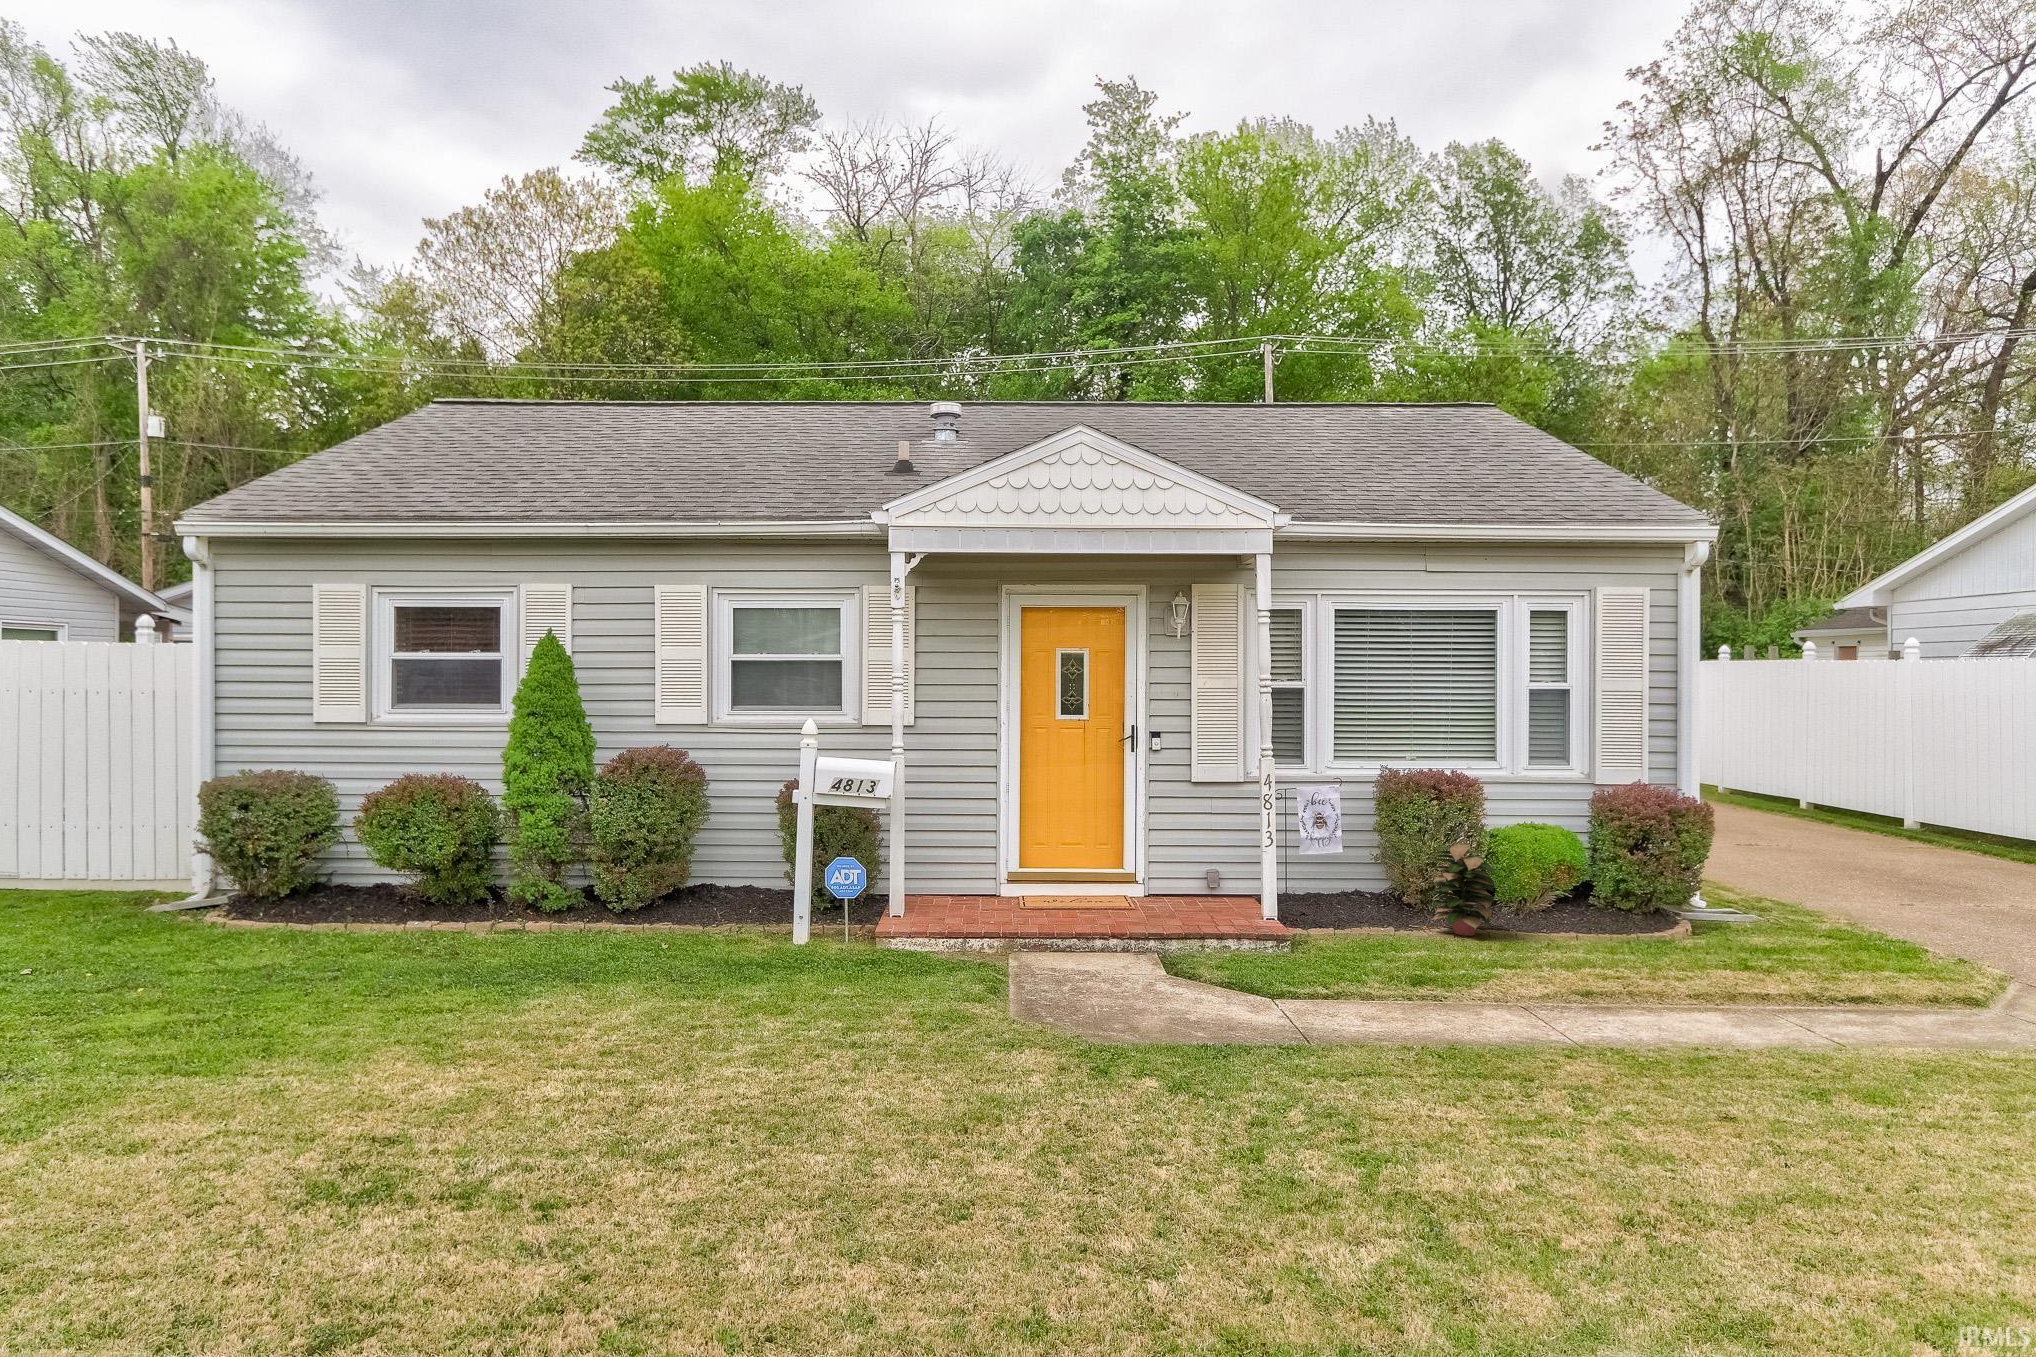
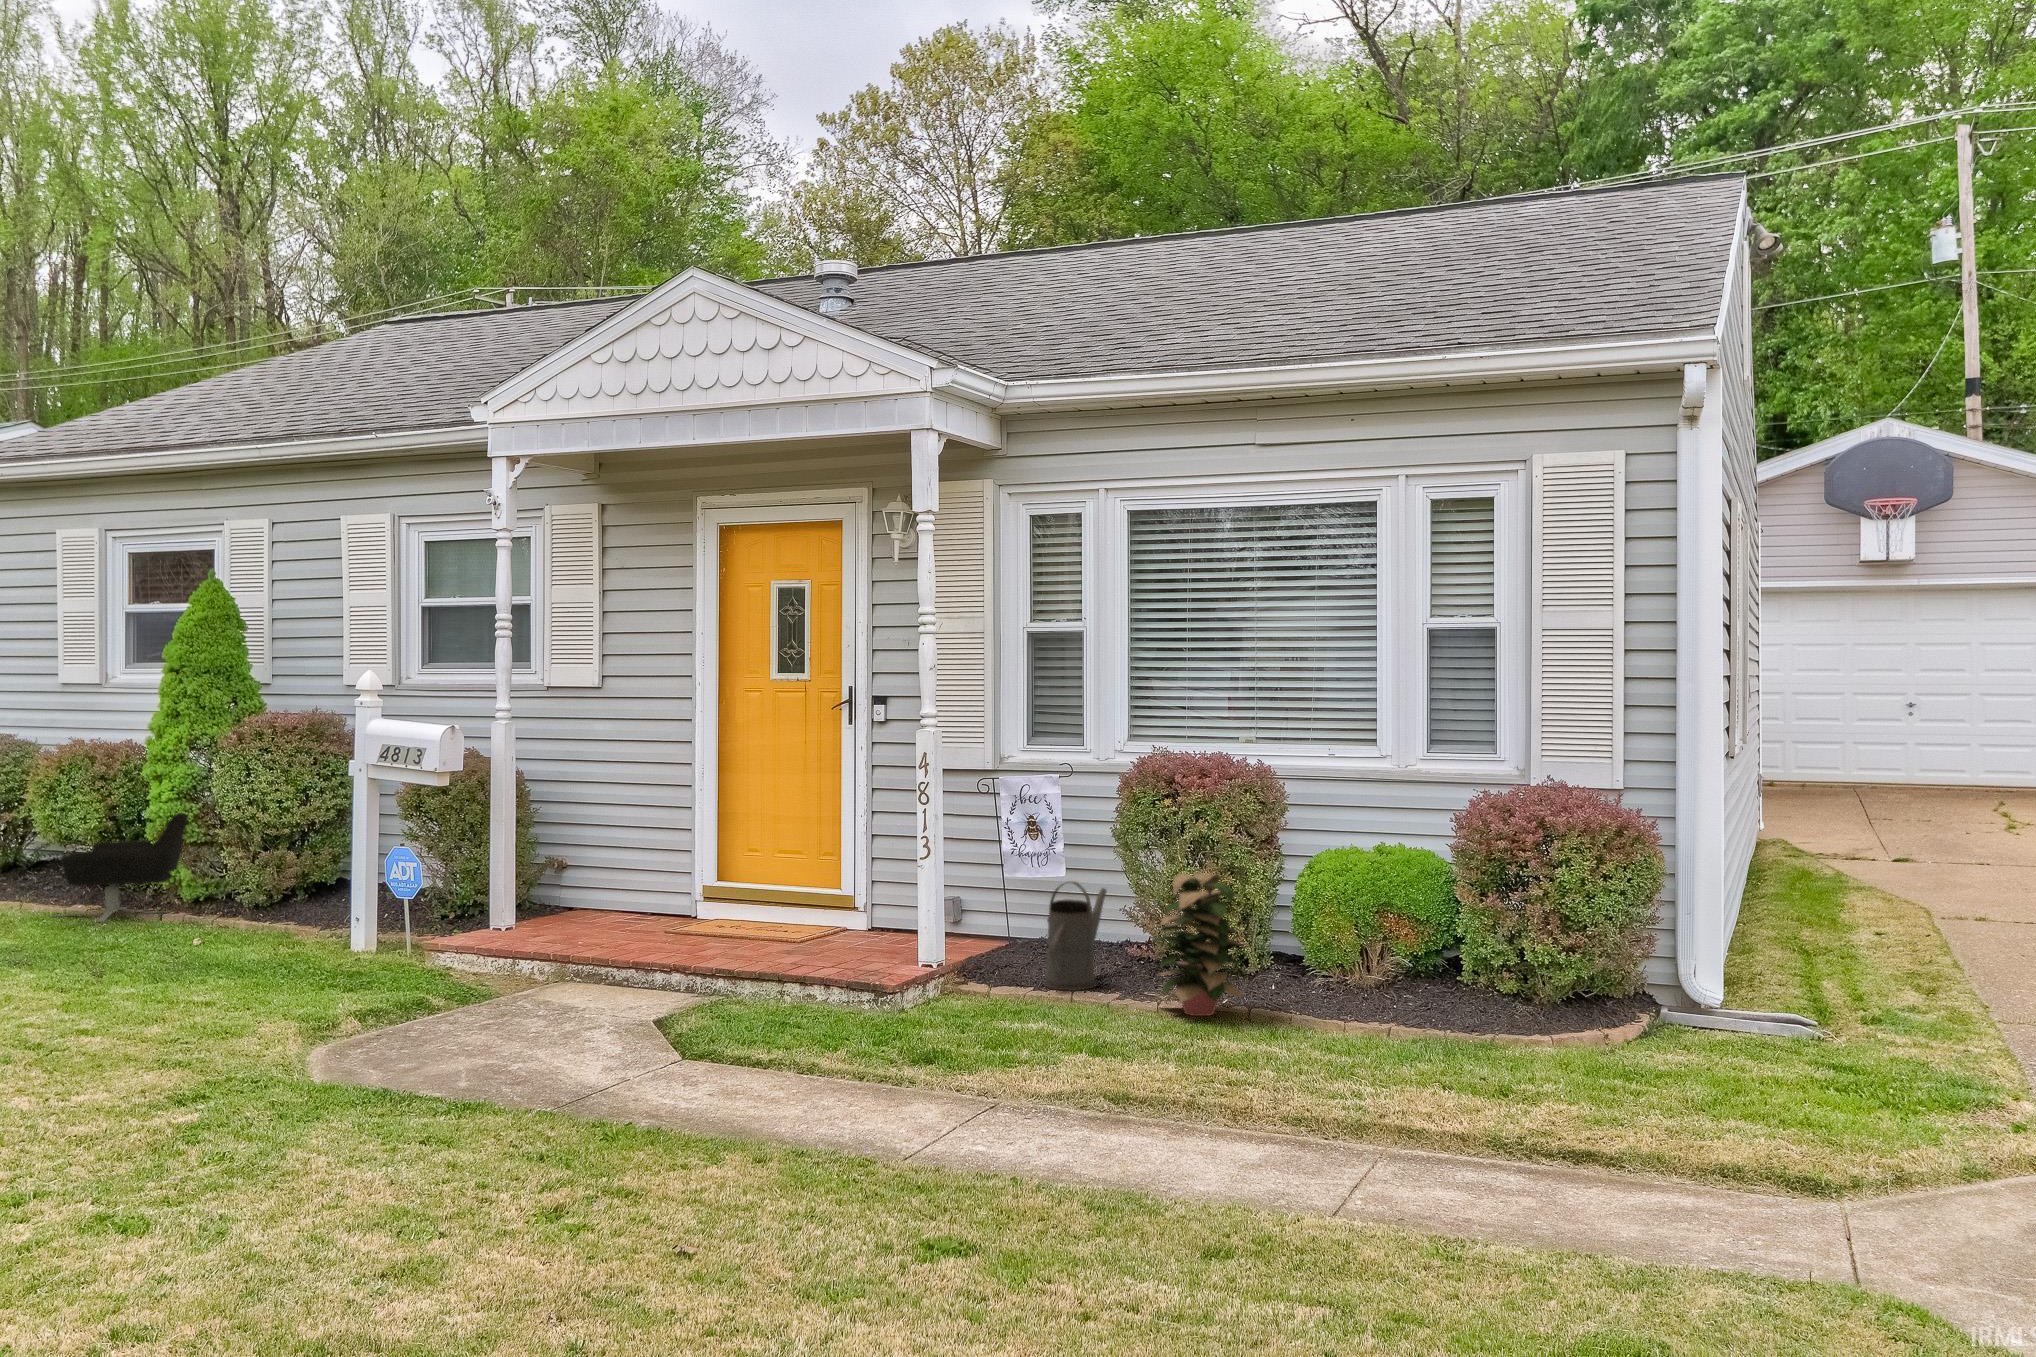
lounge chair: none [423,831,558,941] -> present [61,813,188,922]
watering can: none [1324,853,1360,926] -> present [1044,882,1107,991]

